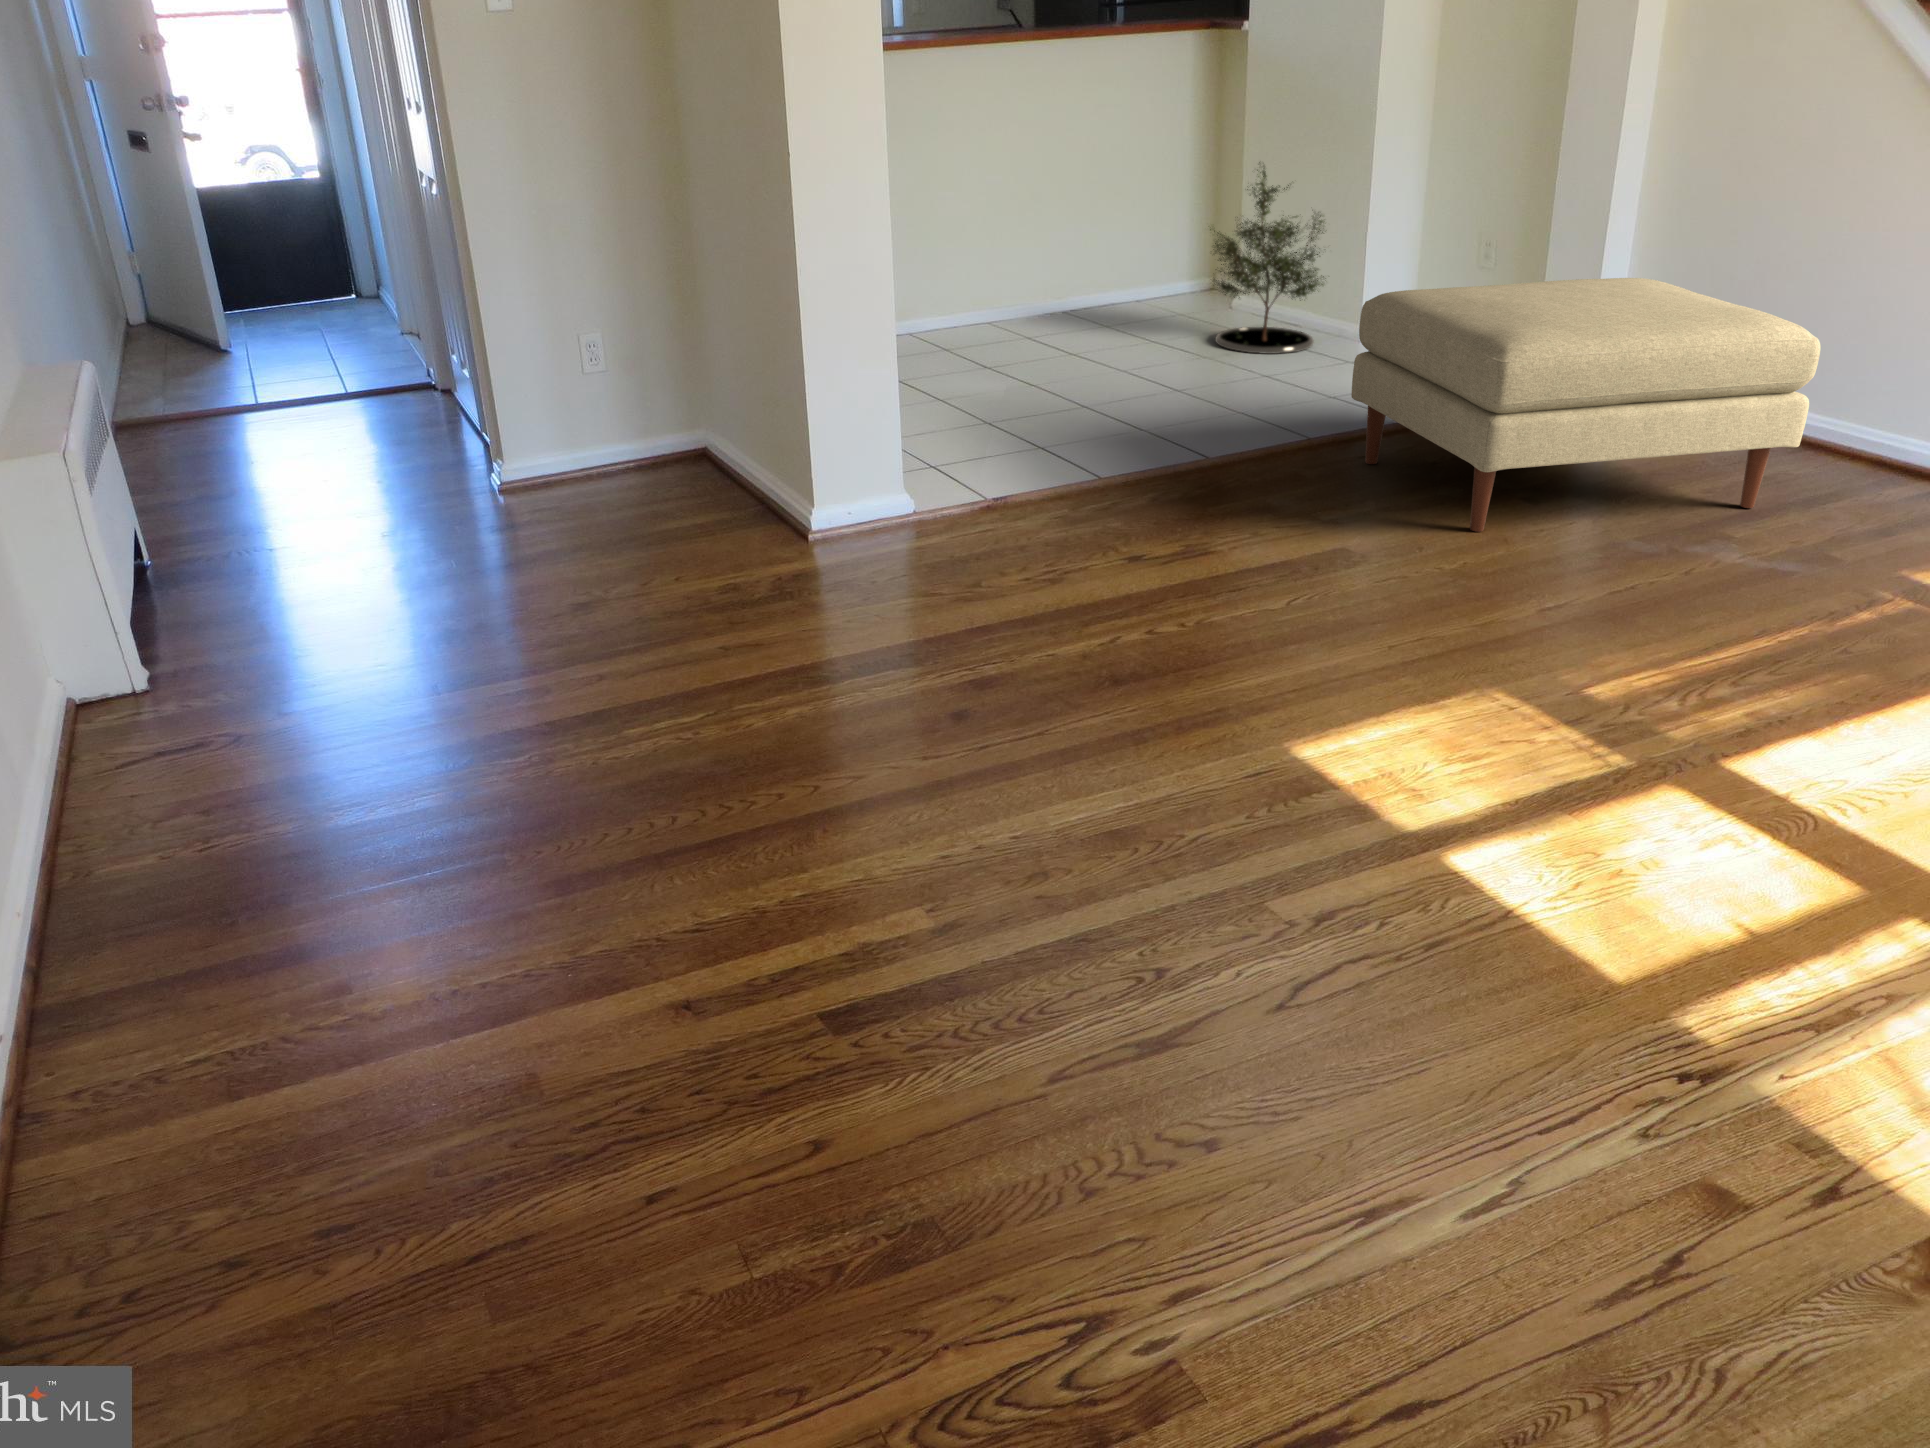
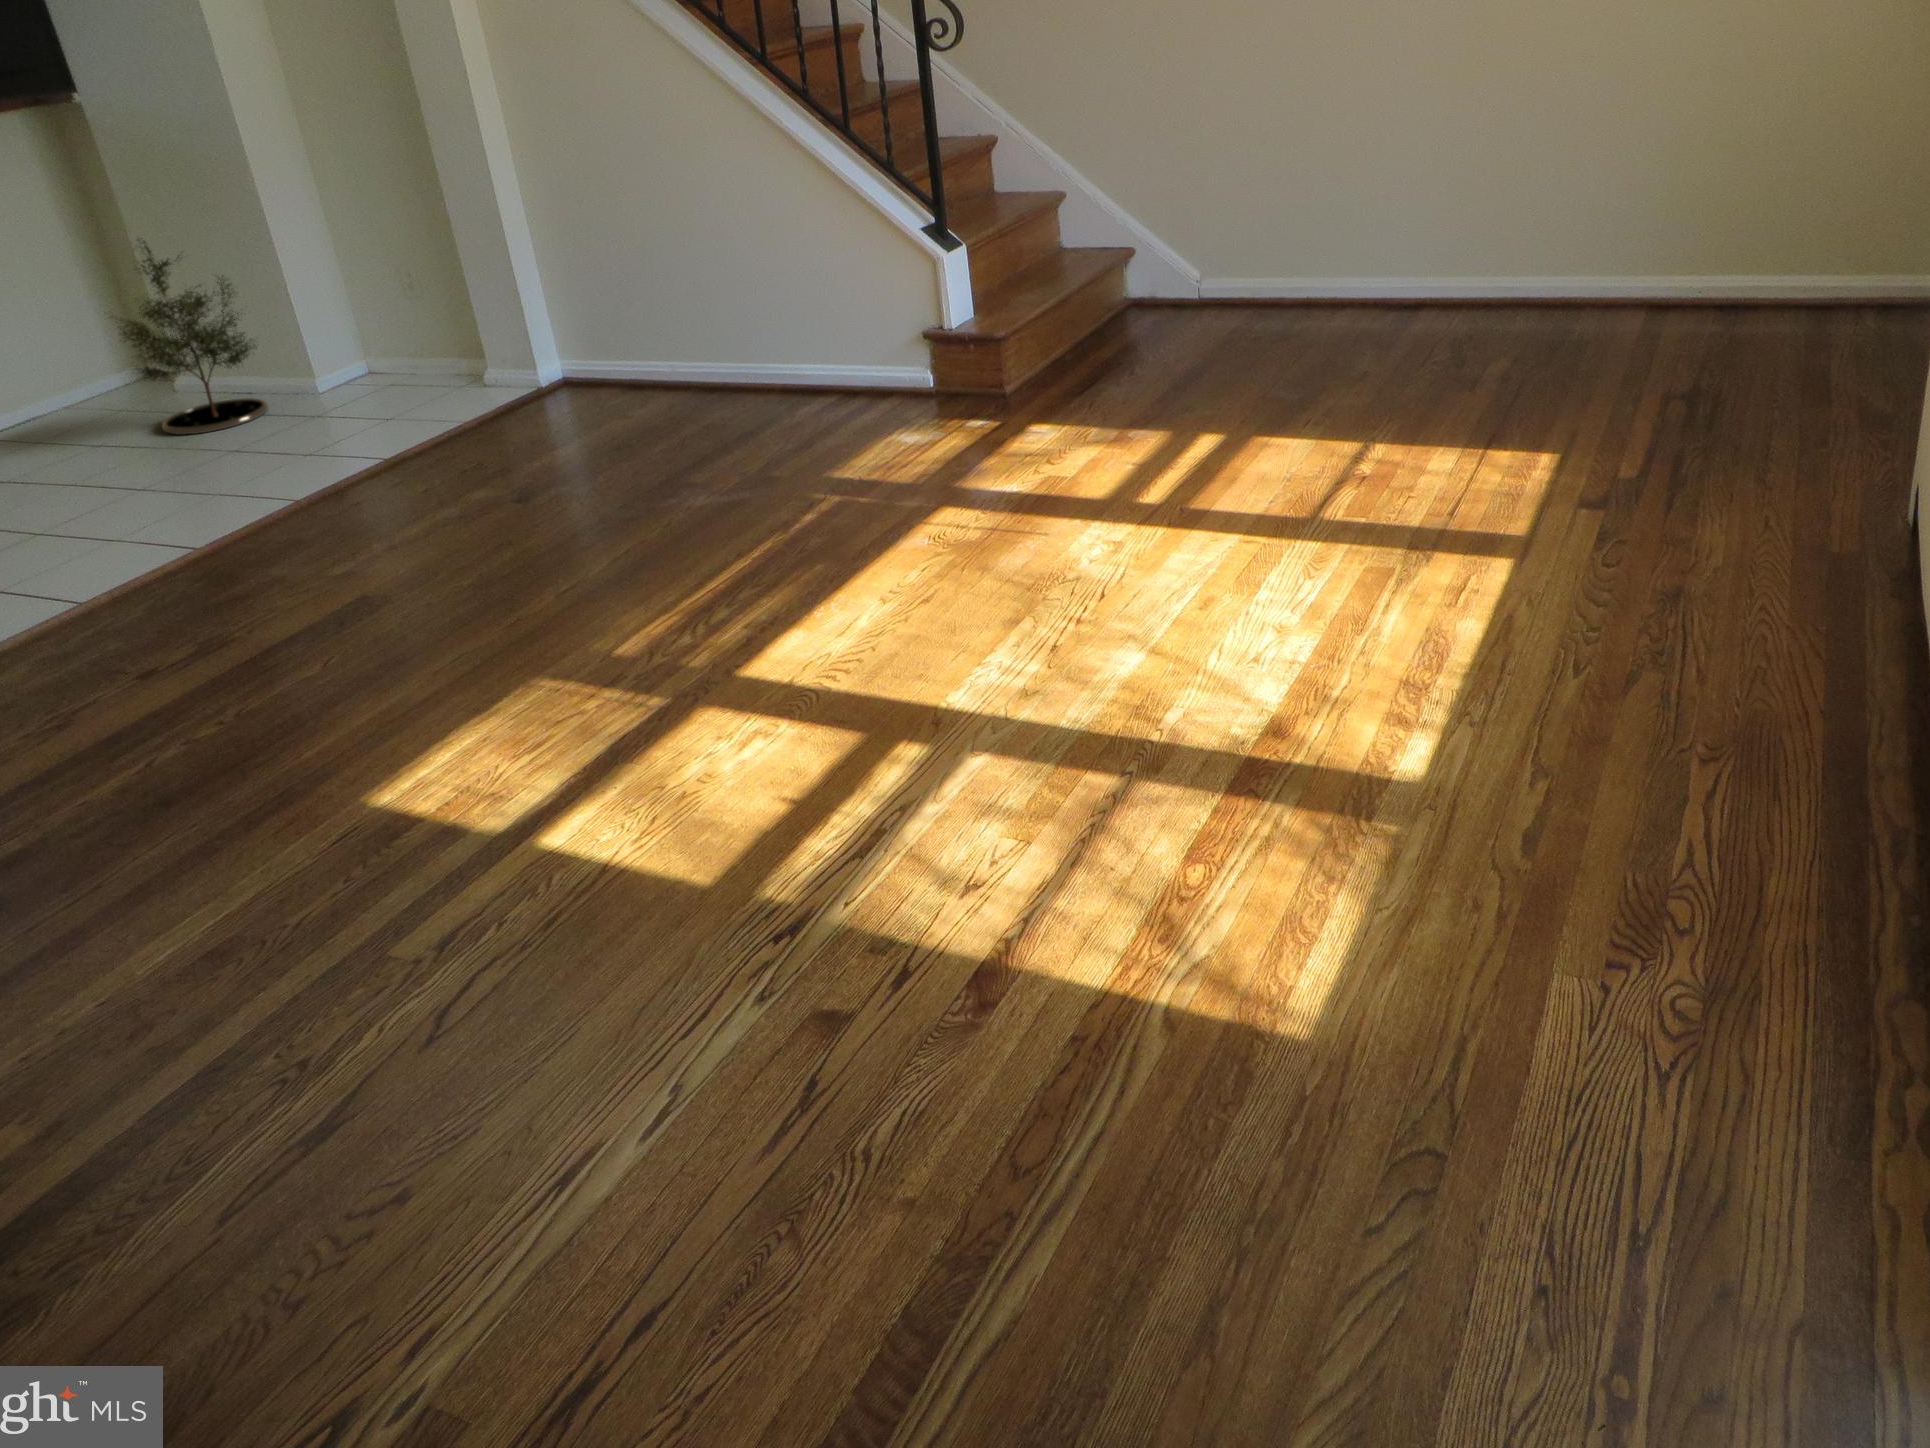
ottoman: present [1351,278,1821,532] -> none [294,277,717,543]

